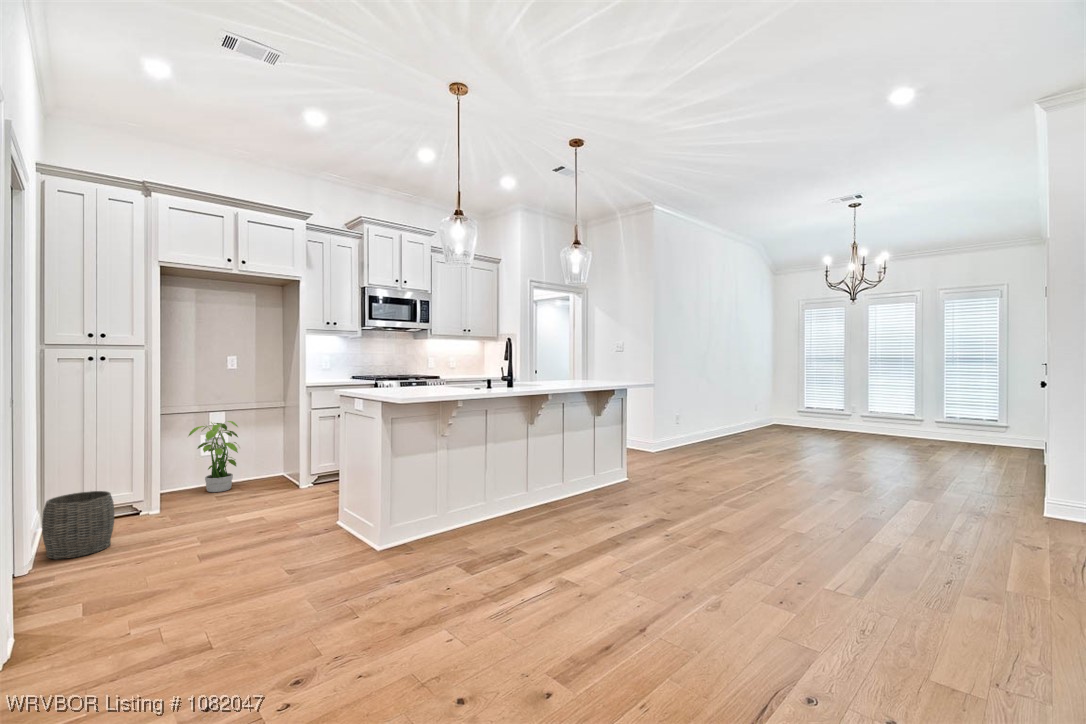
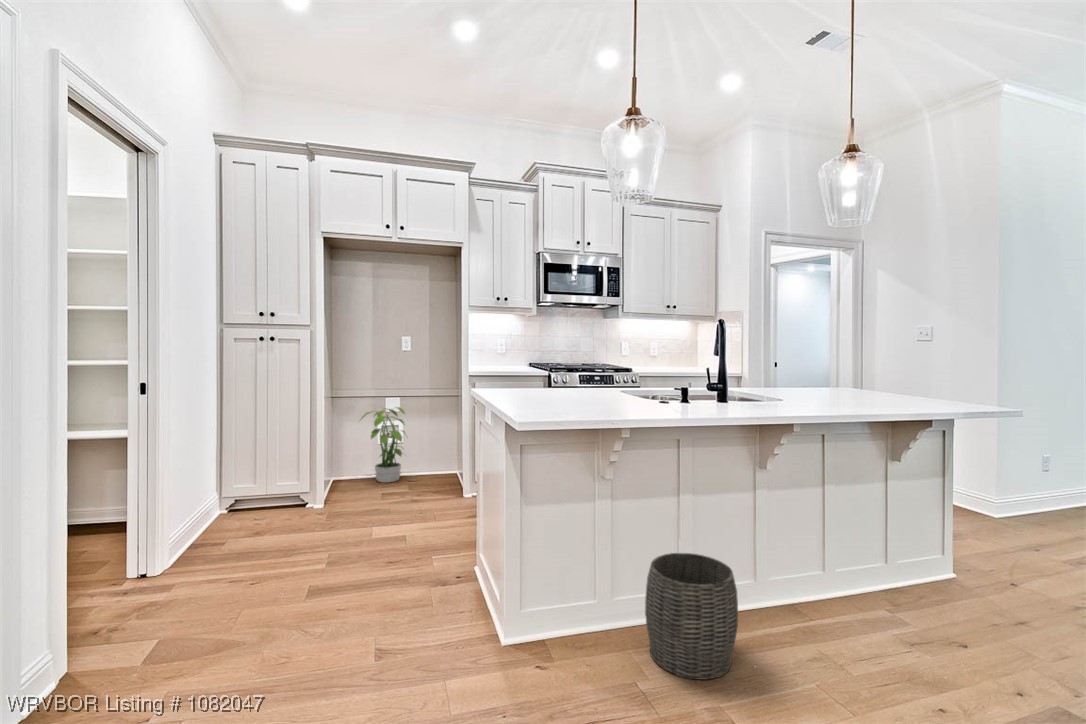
woven basket: present [42,491,114,559] -> present [645,553,738,680]

